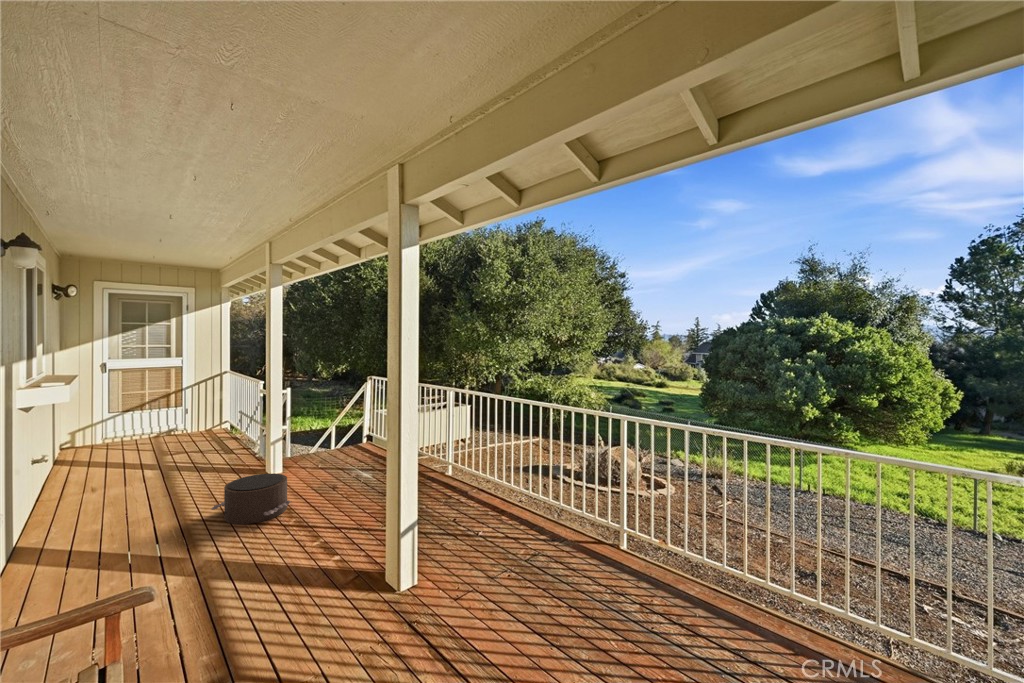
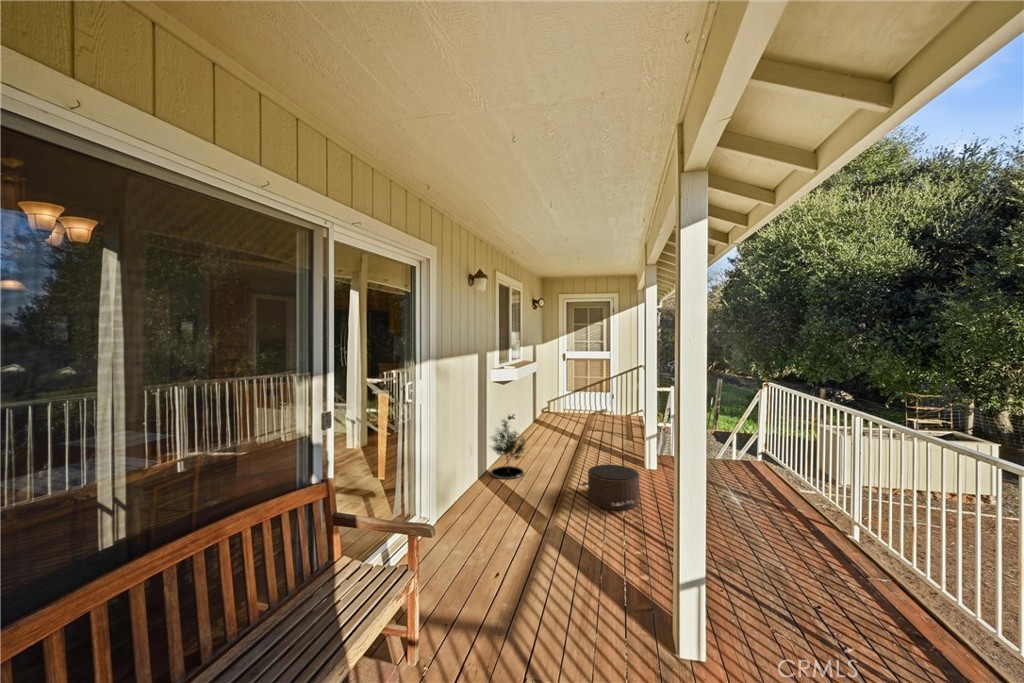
potted tree: none [22,448,111,549] -> present [490,420,525,479]

